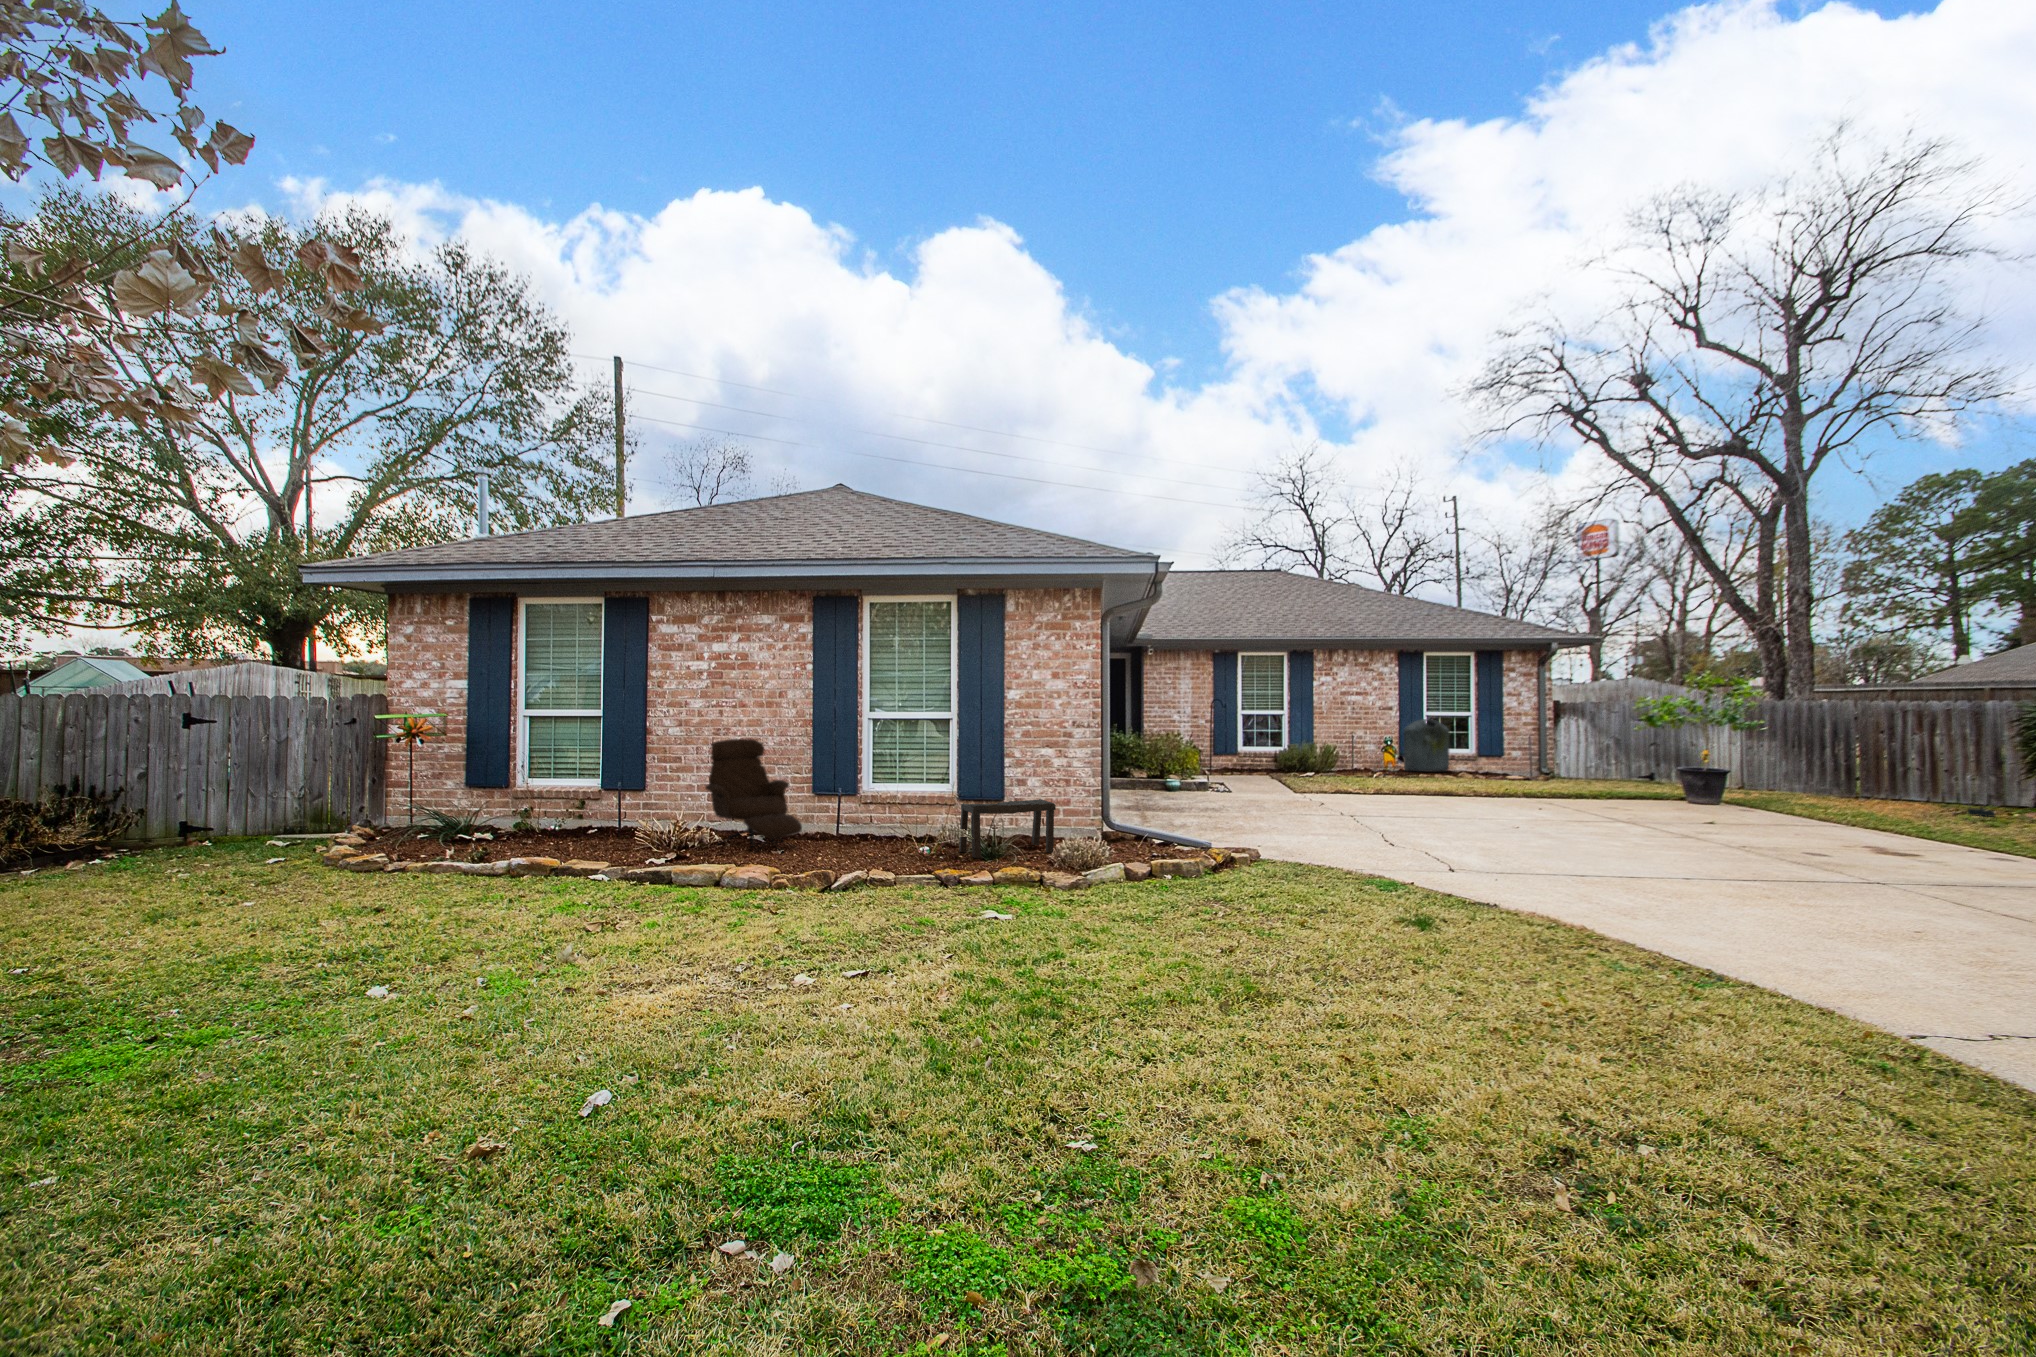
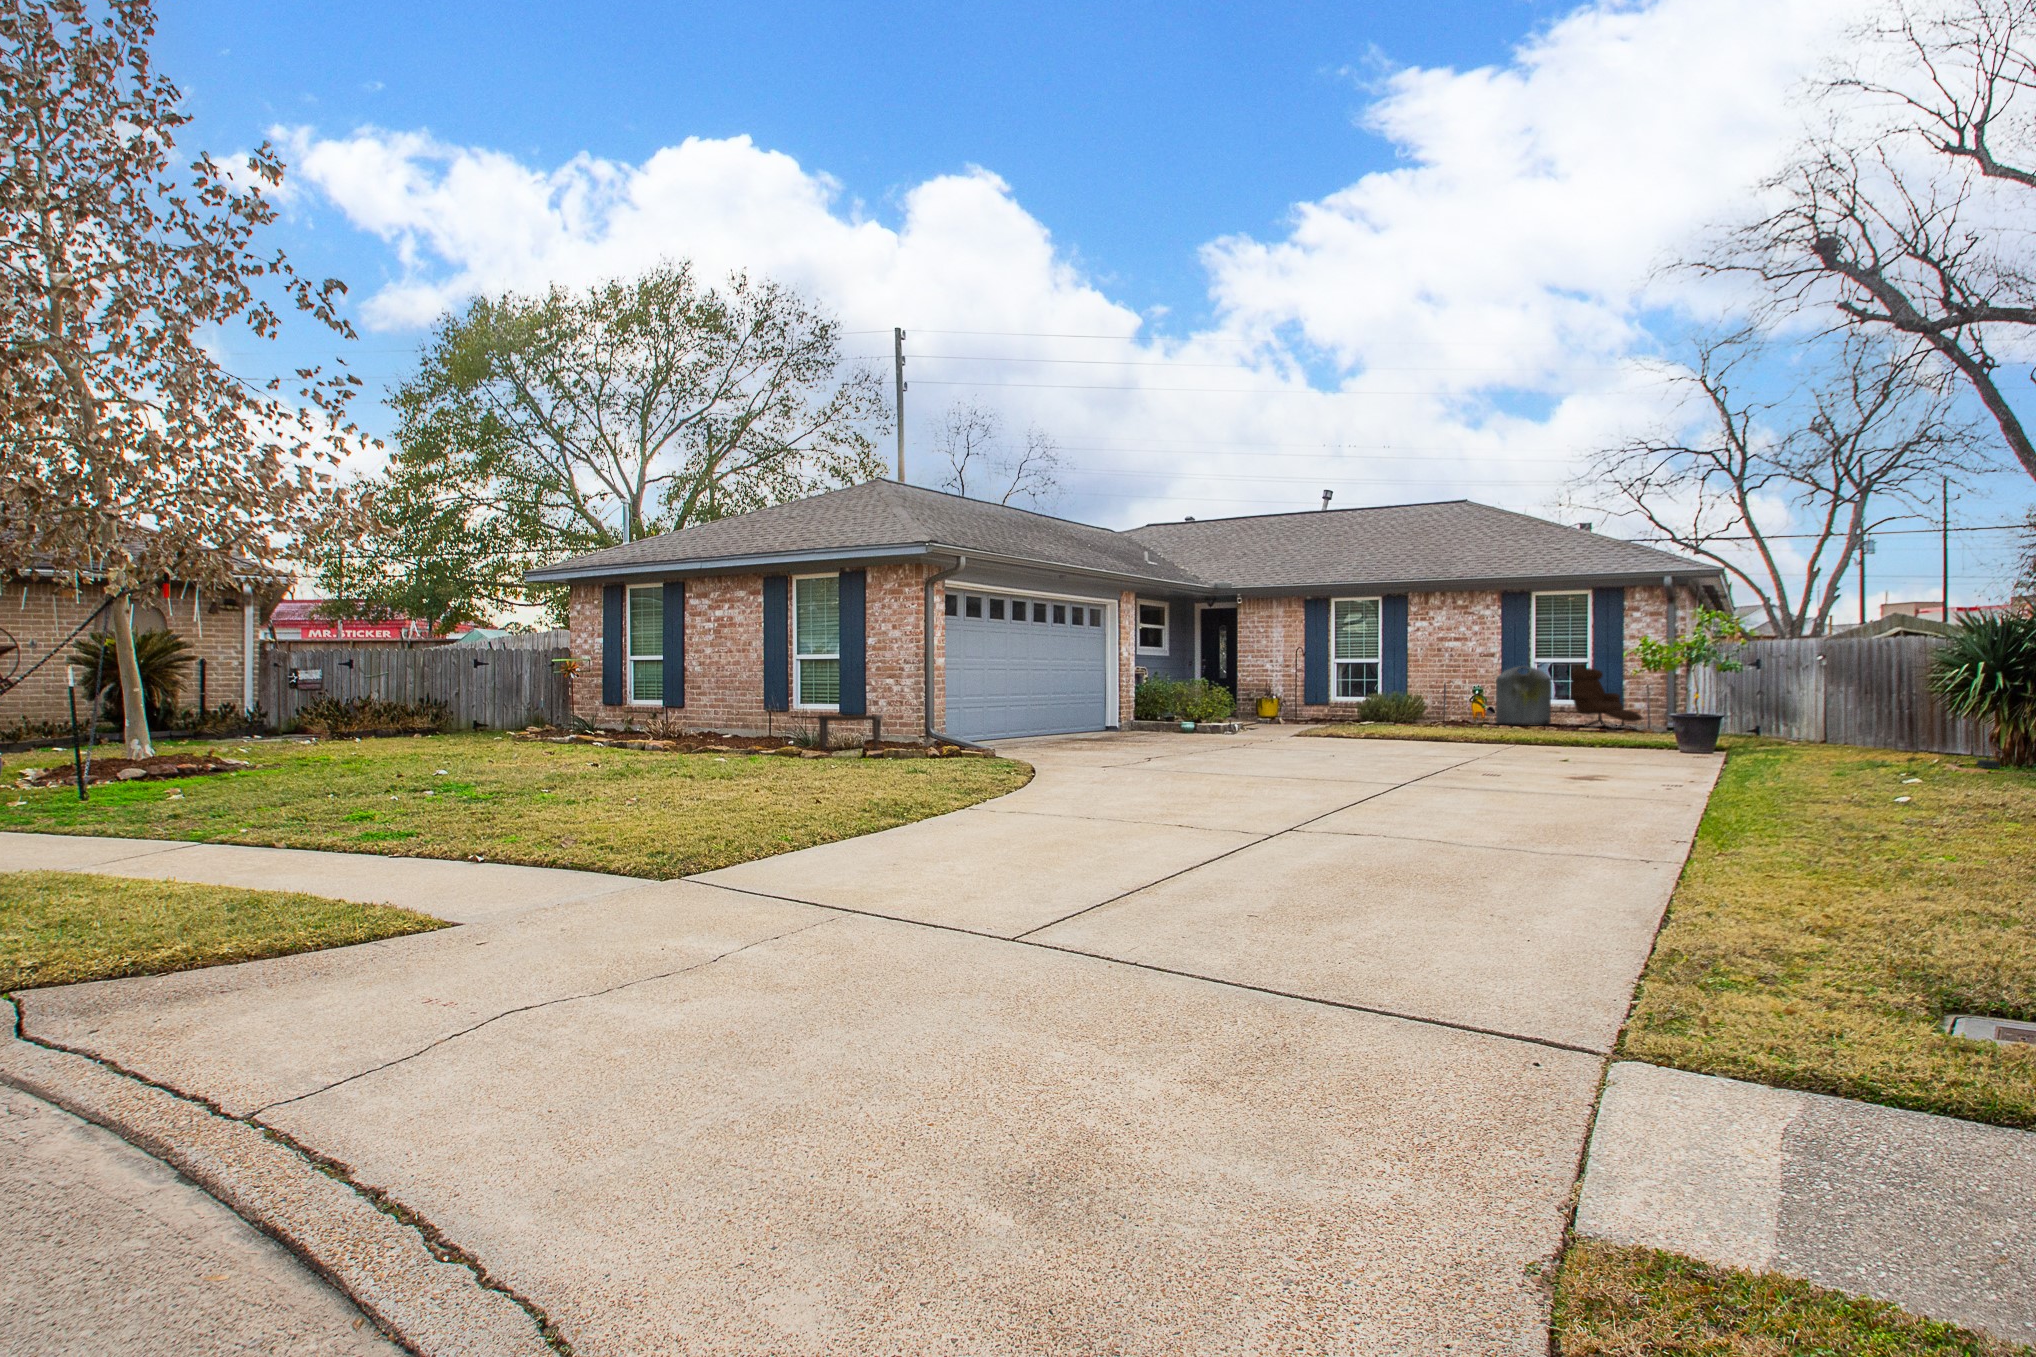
lounge chair: present [705,739,802,852] -> present [1571,668,1642,729]

